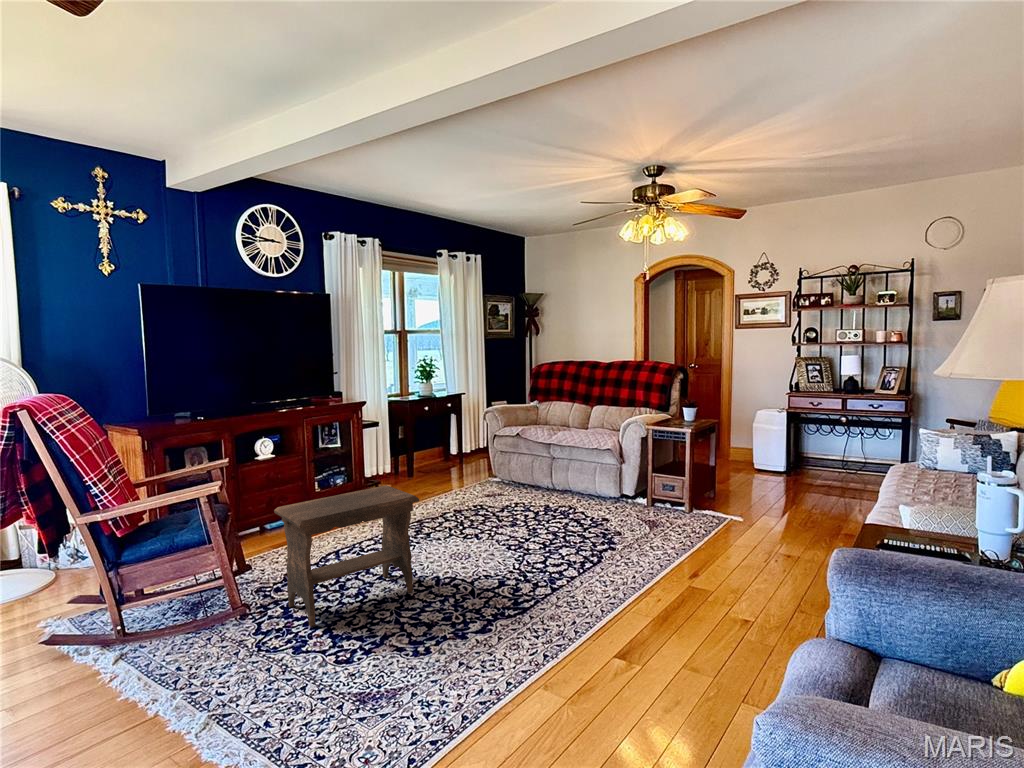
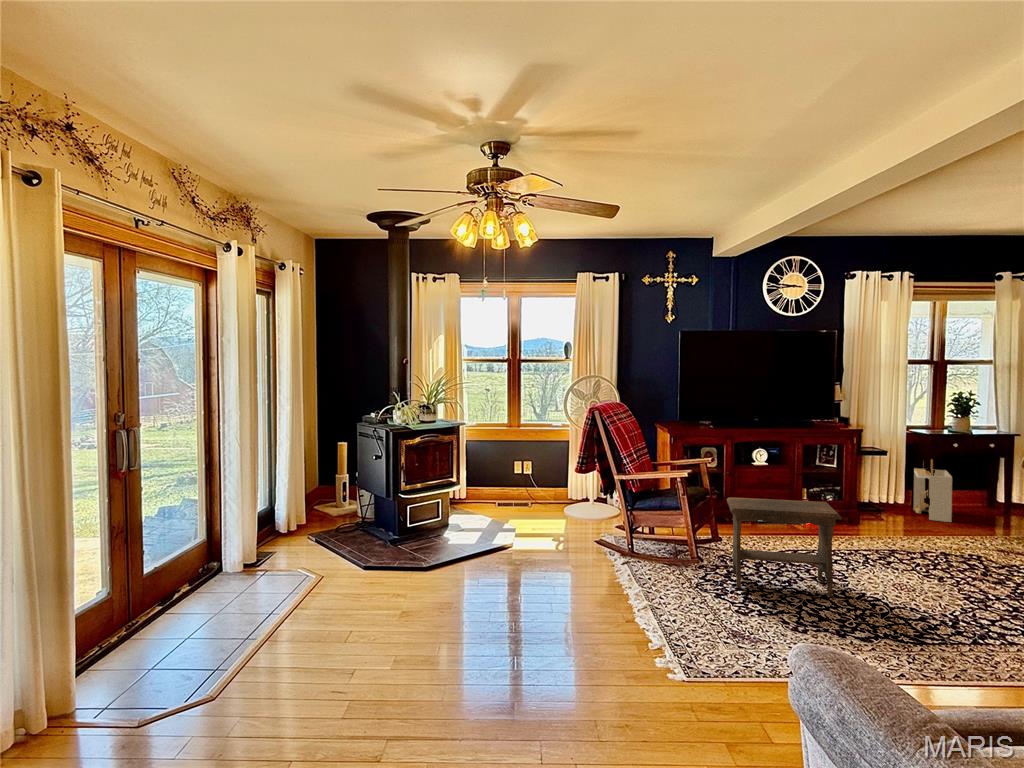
storage bin: none [395,424,432,482] -> present [913,460,952,522]

